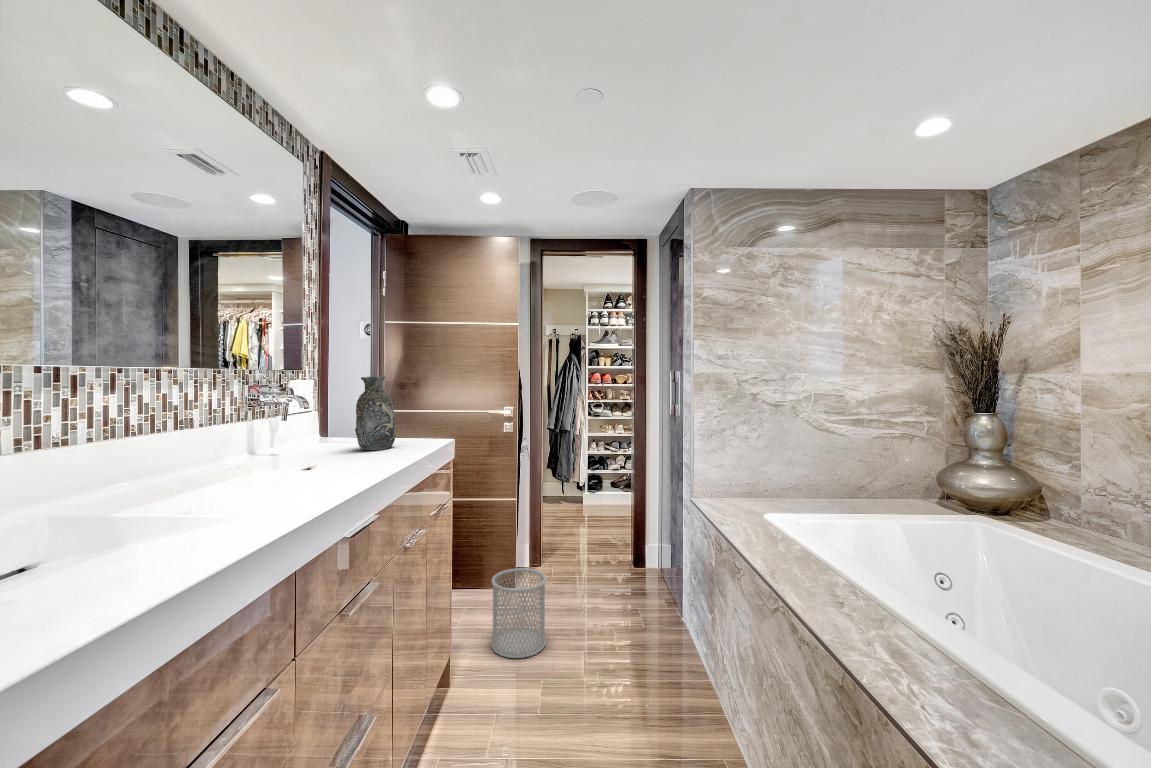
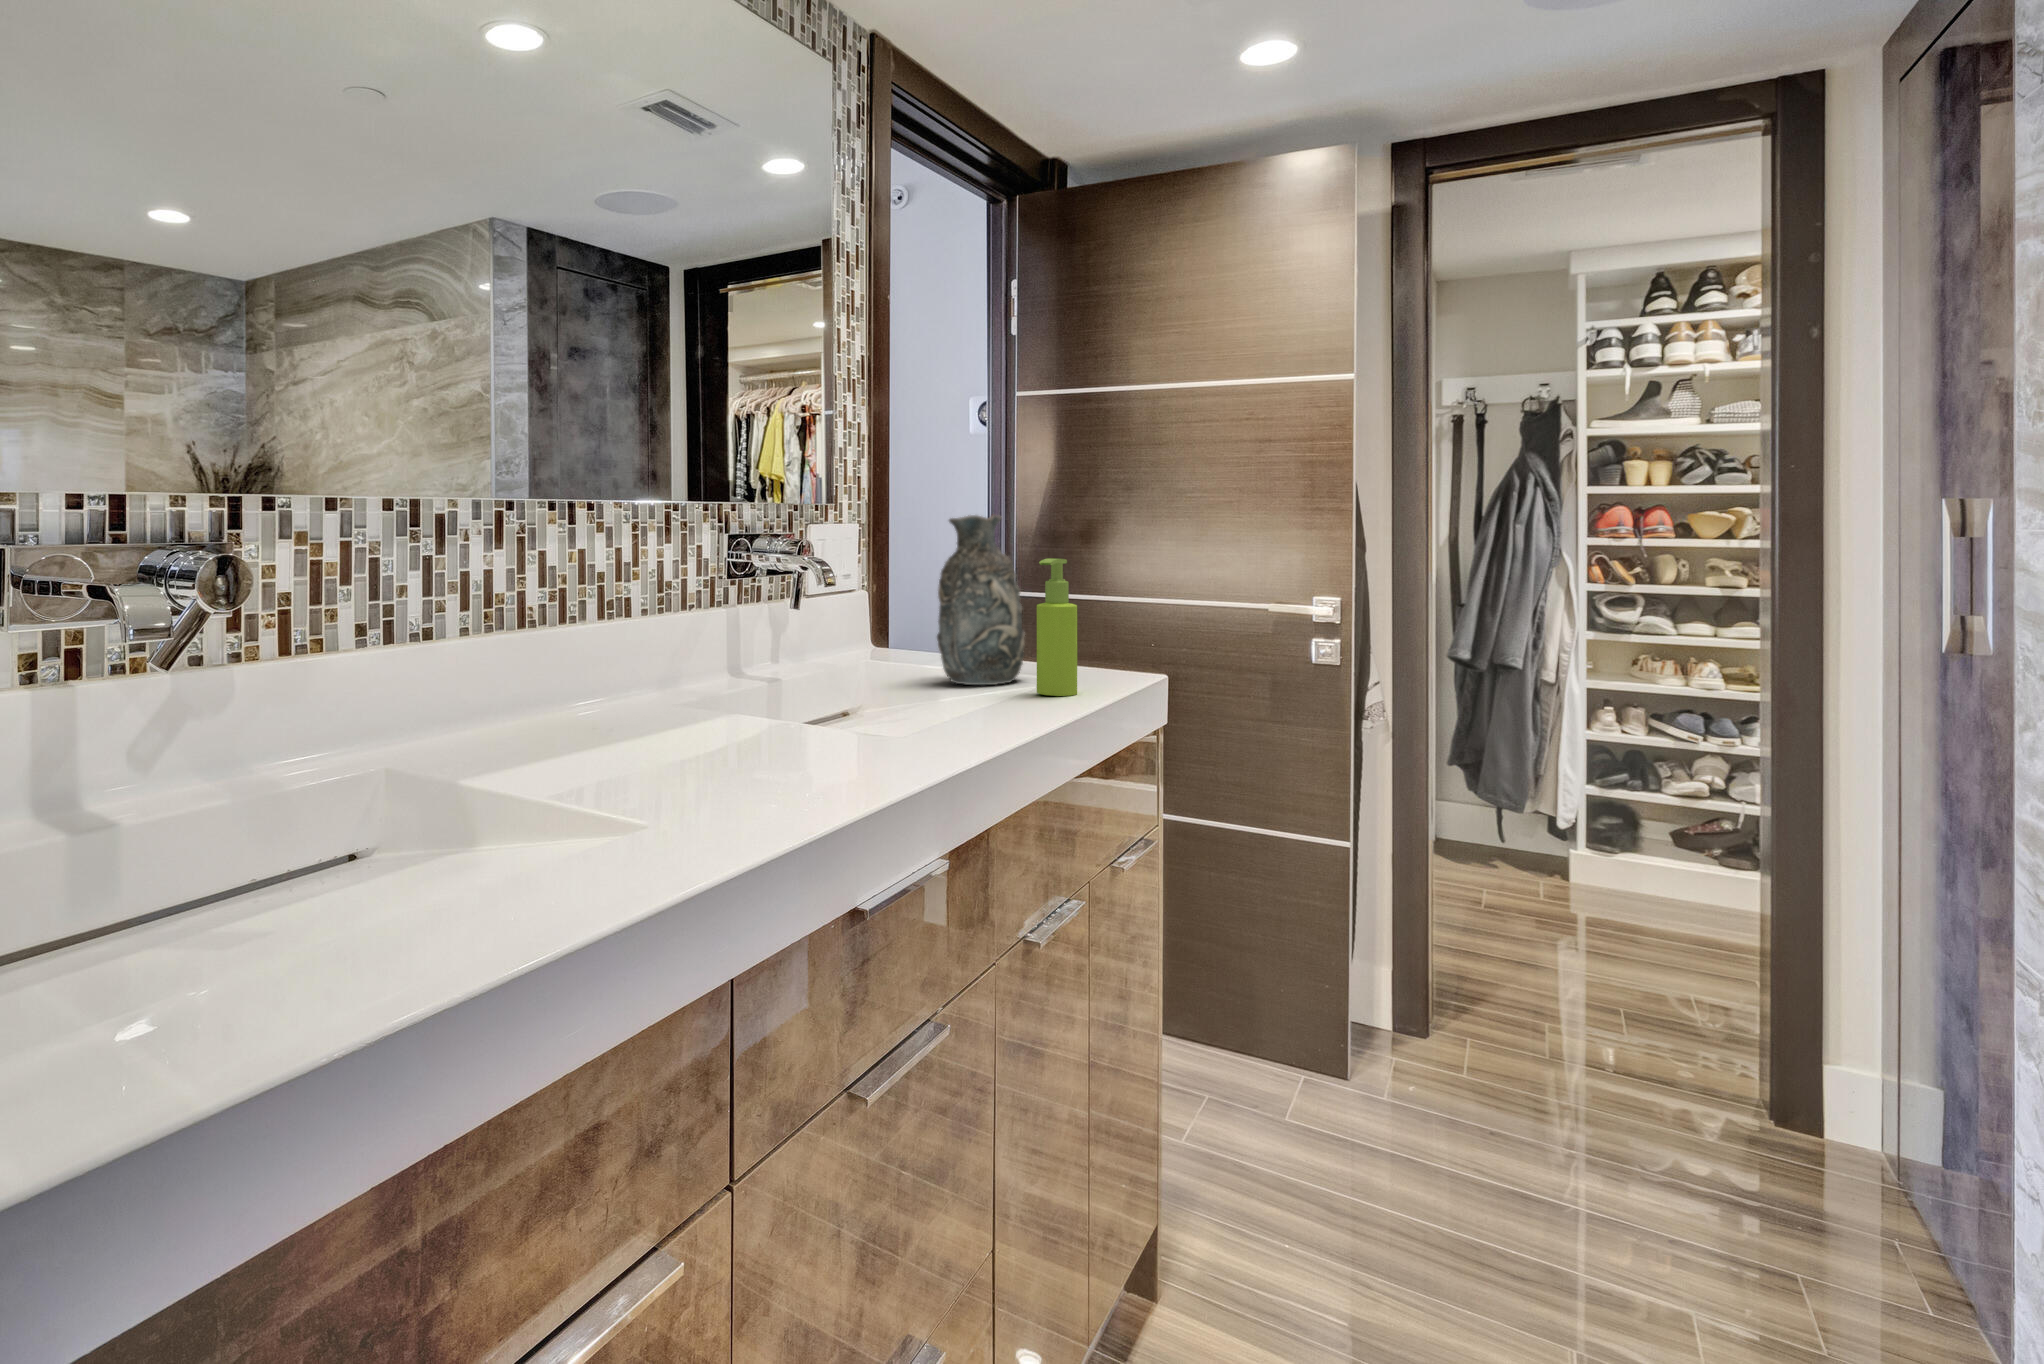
soap dispenser: none [404,395,421,452] -> present [1037,559,1077,696]
wastebasket: present [492,568,546,658] -> none [1271,1028,1434,1284]

